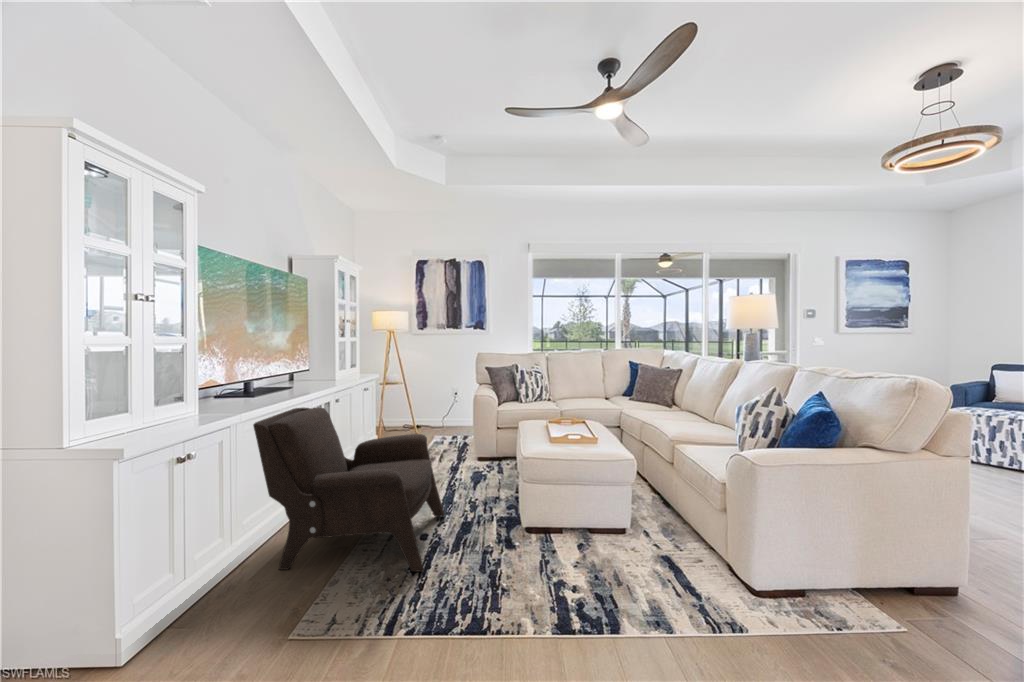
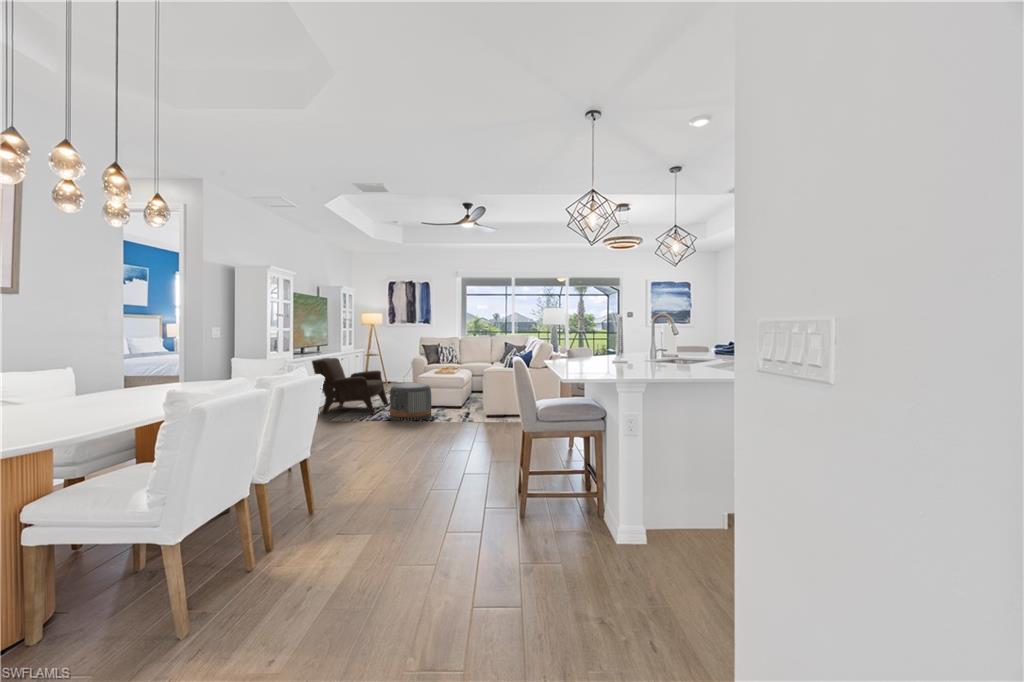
pouf: none [472,483,588,622] -> present [390,383,431,421]

